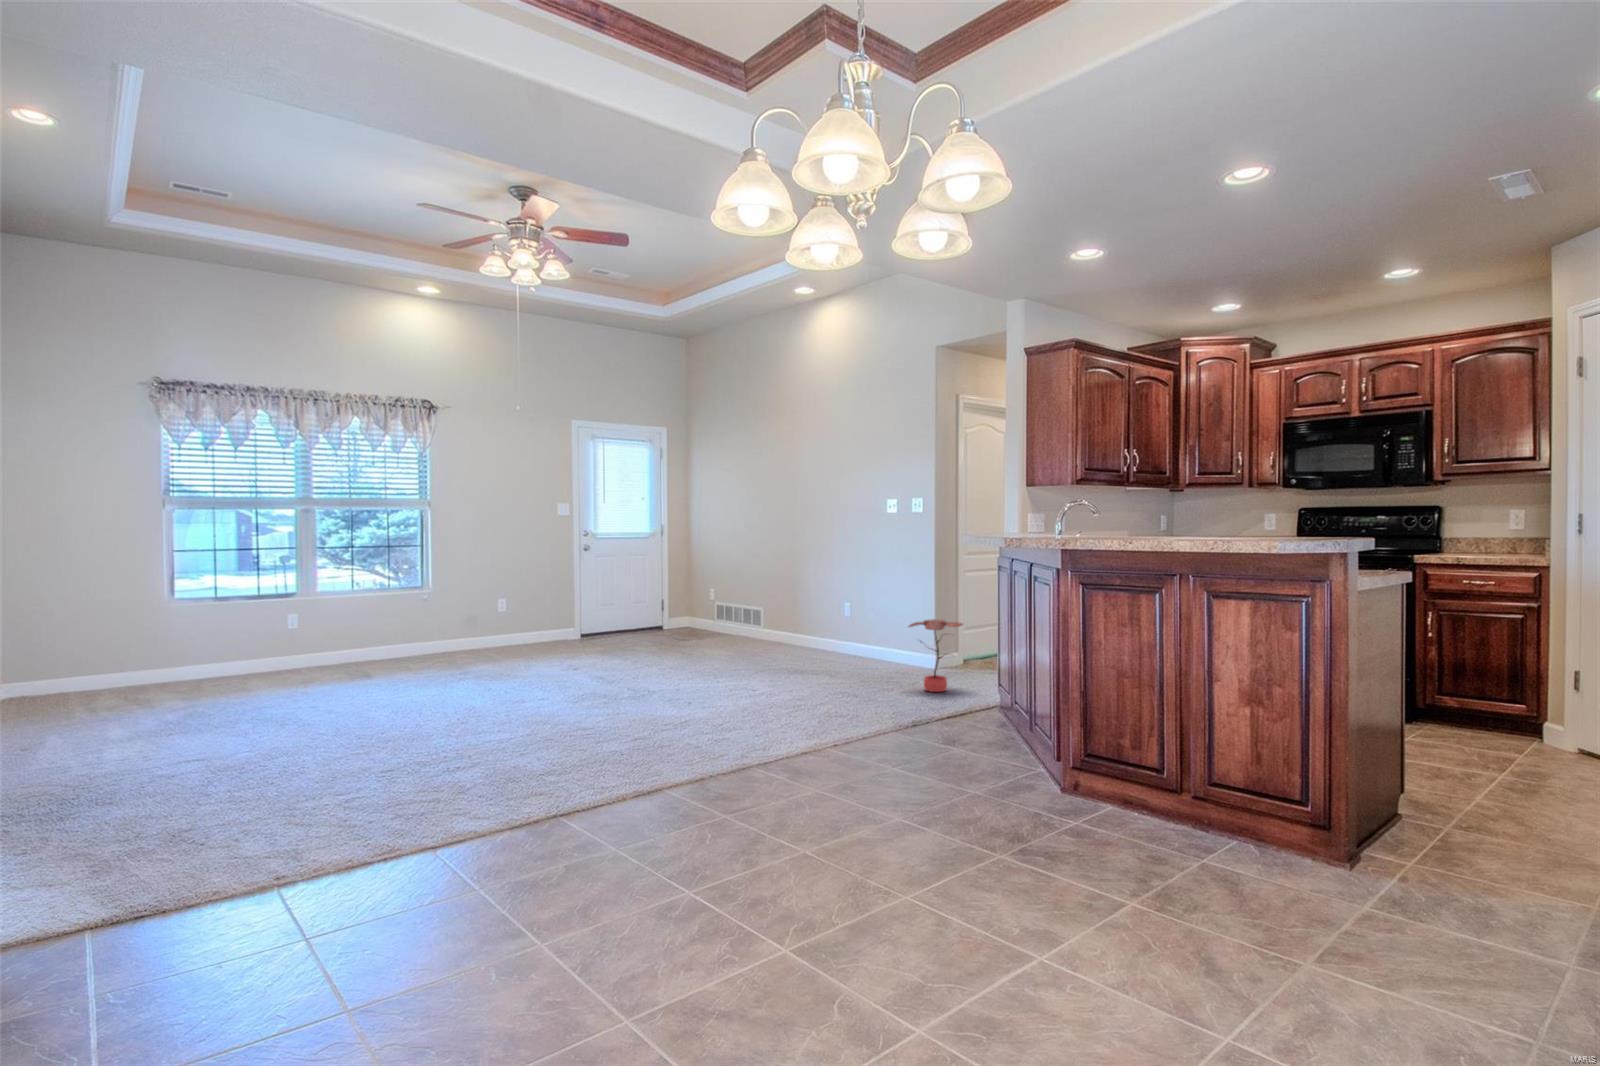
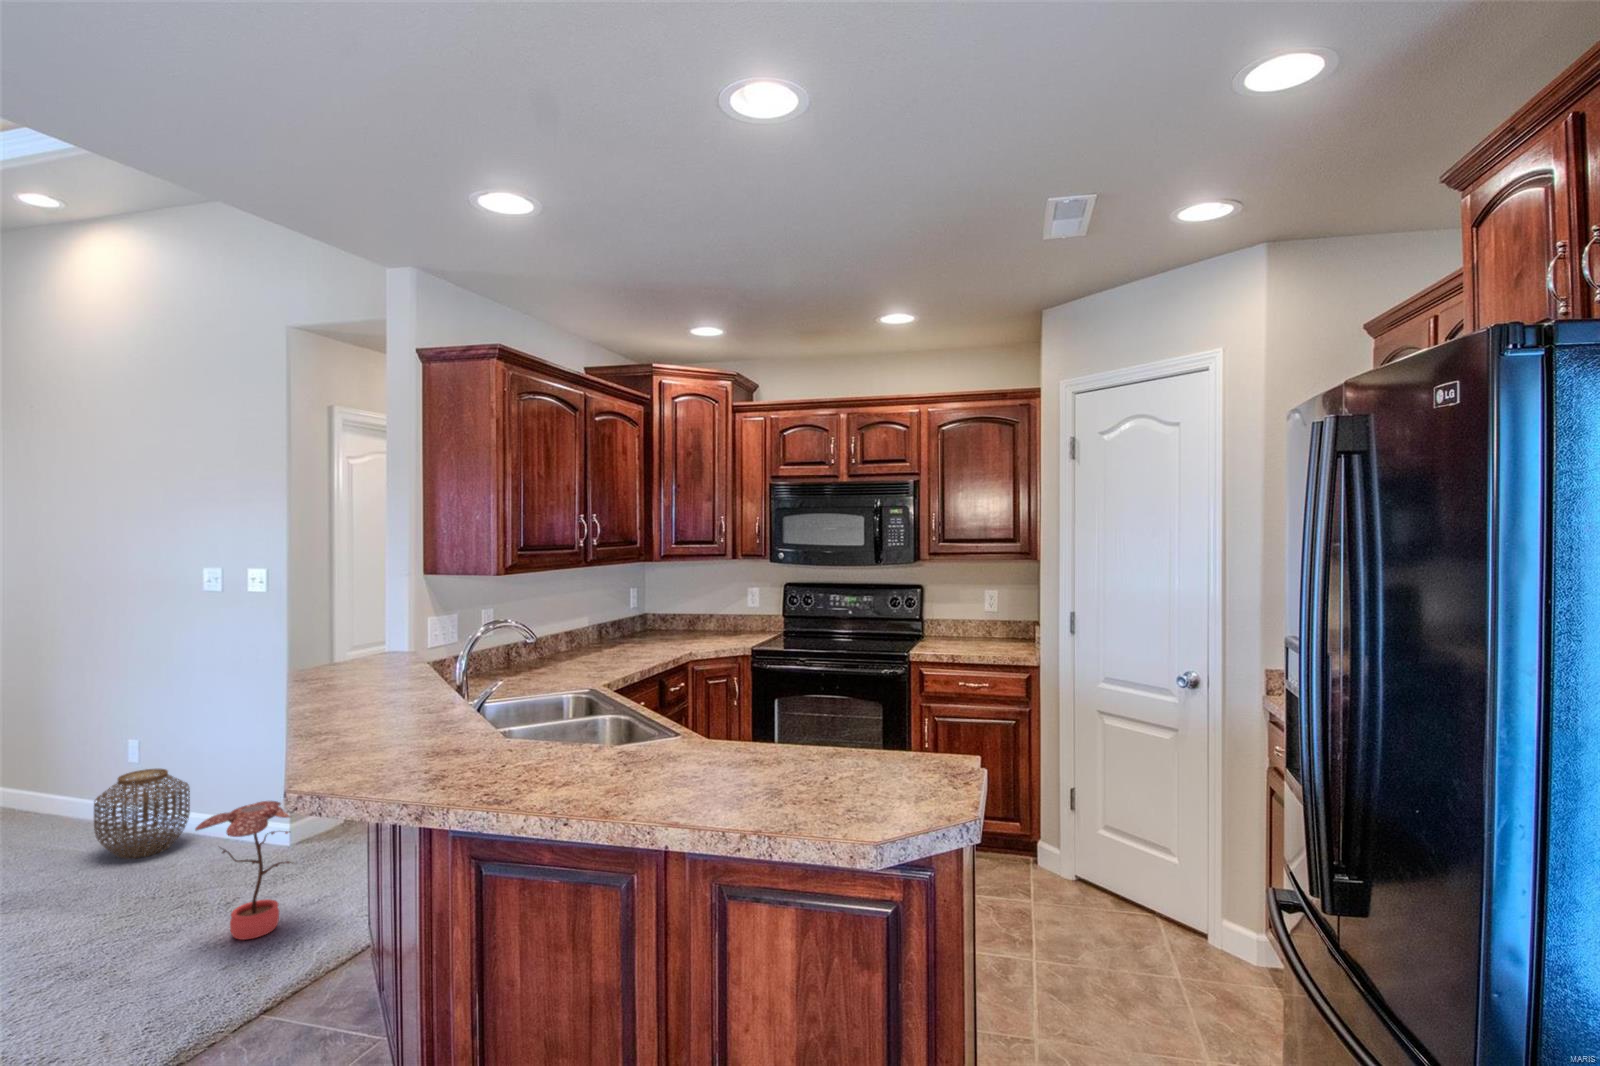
woven basket: none [836,615,879,663] -> present [94,769,190,858]

